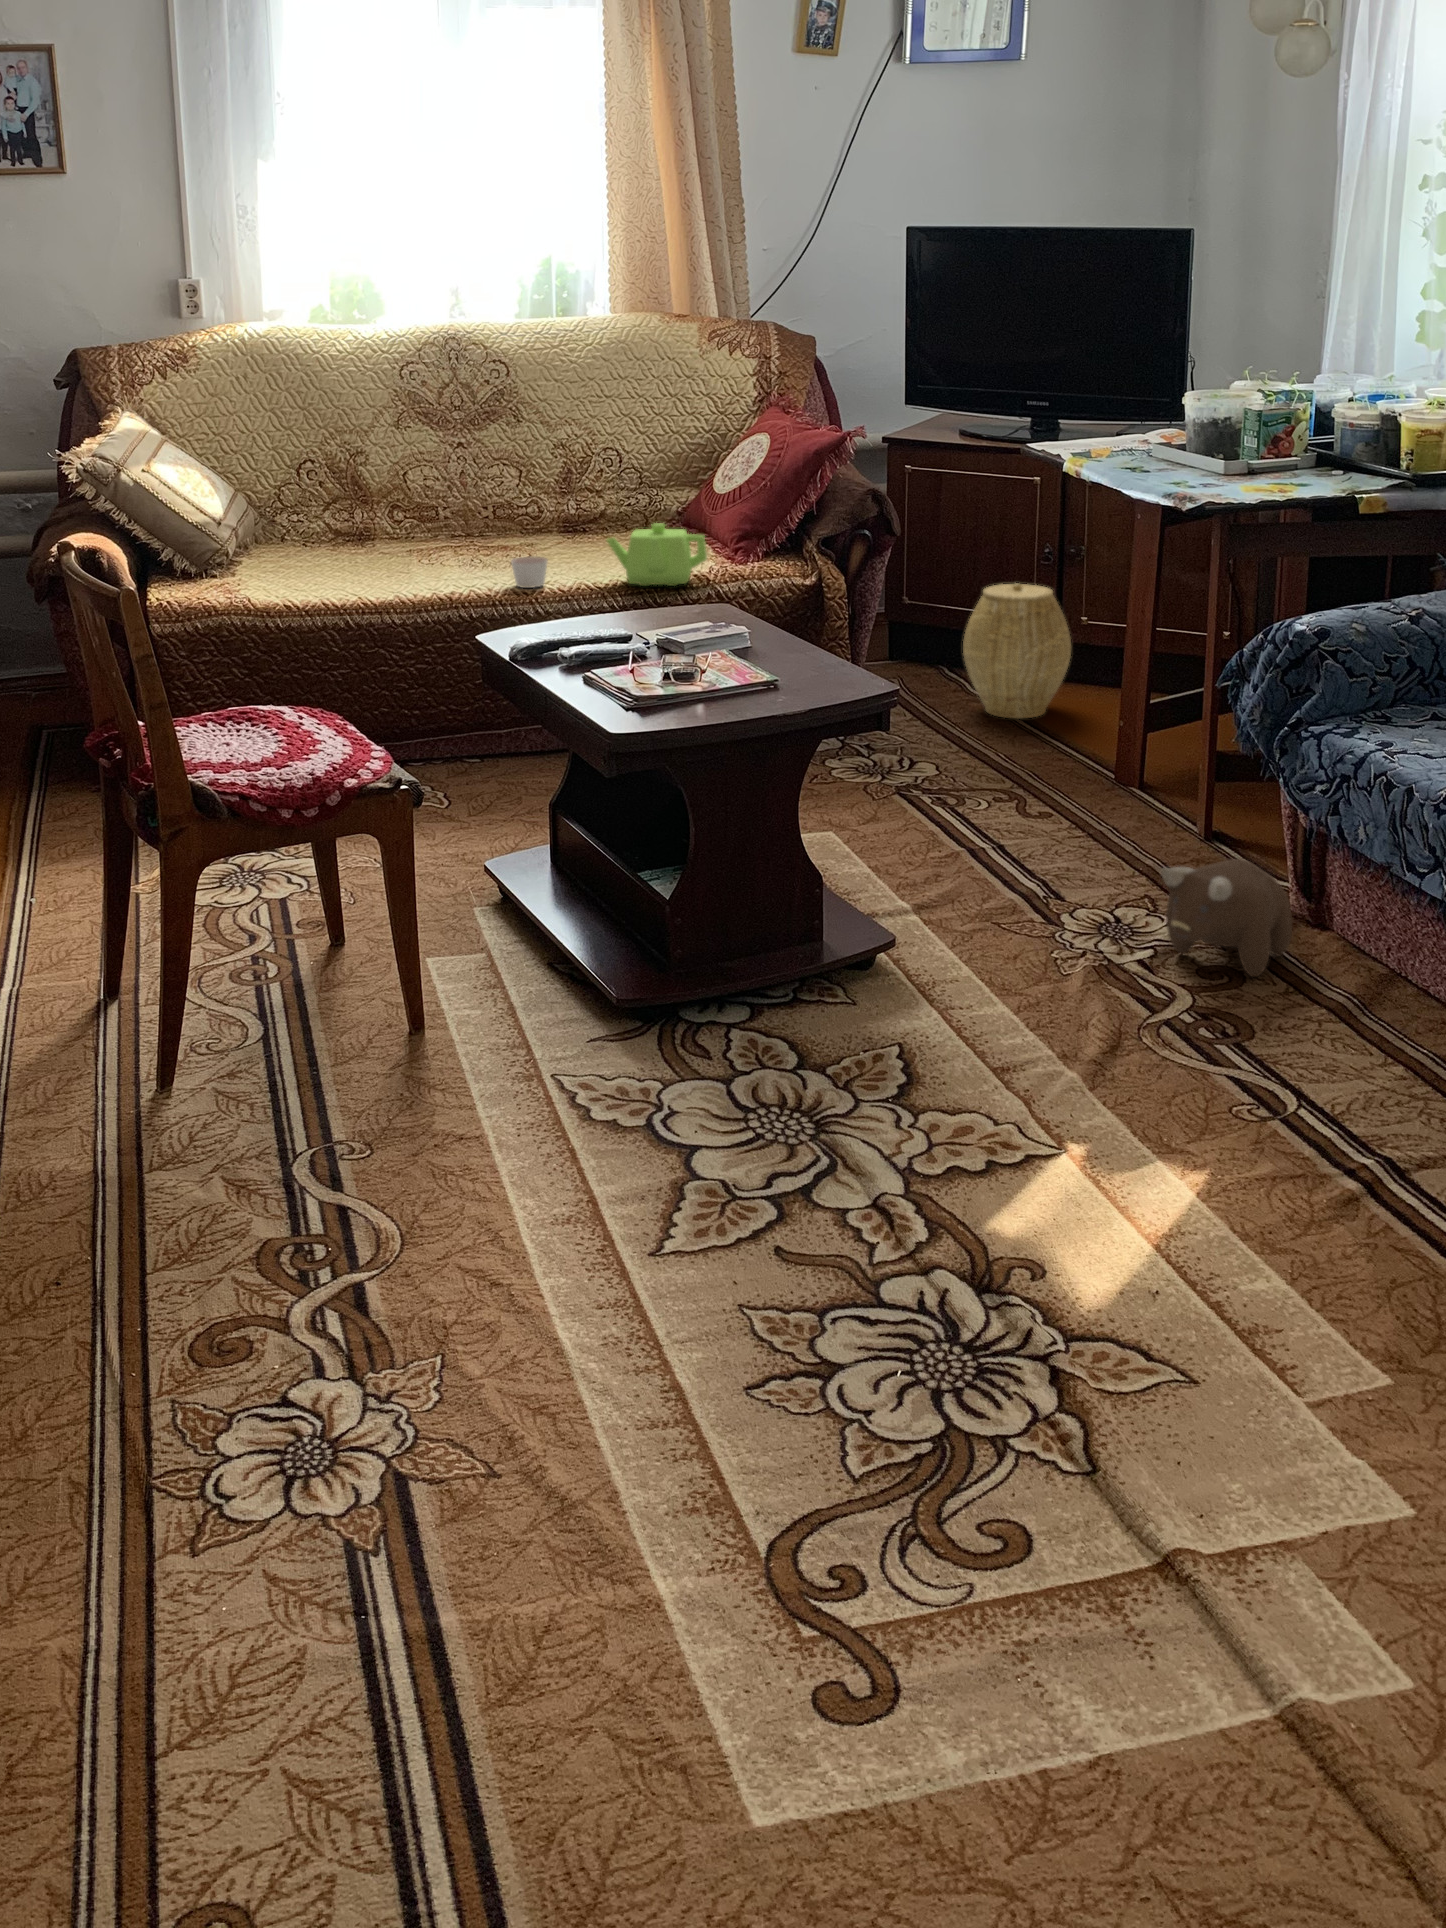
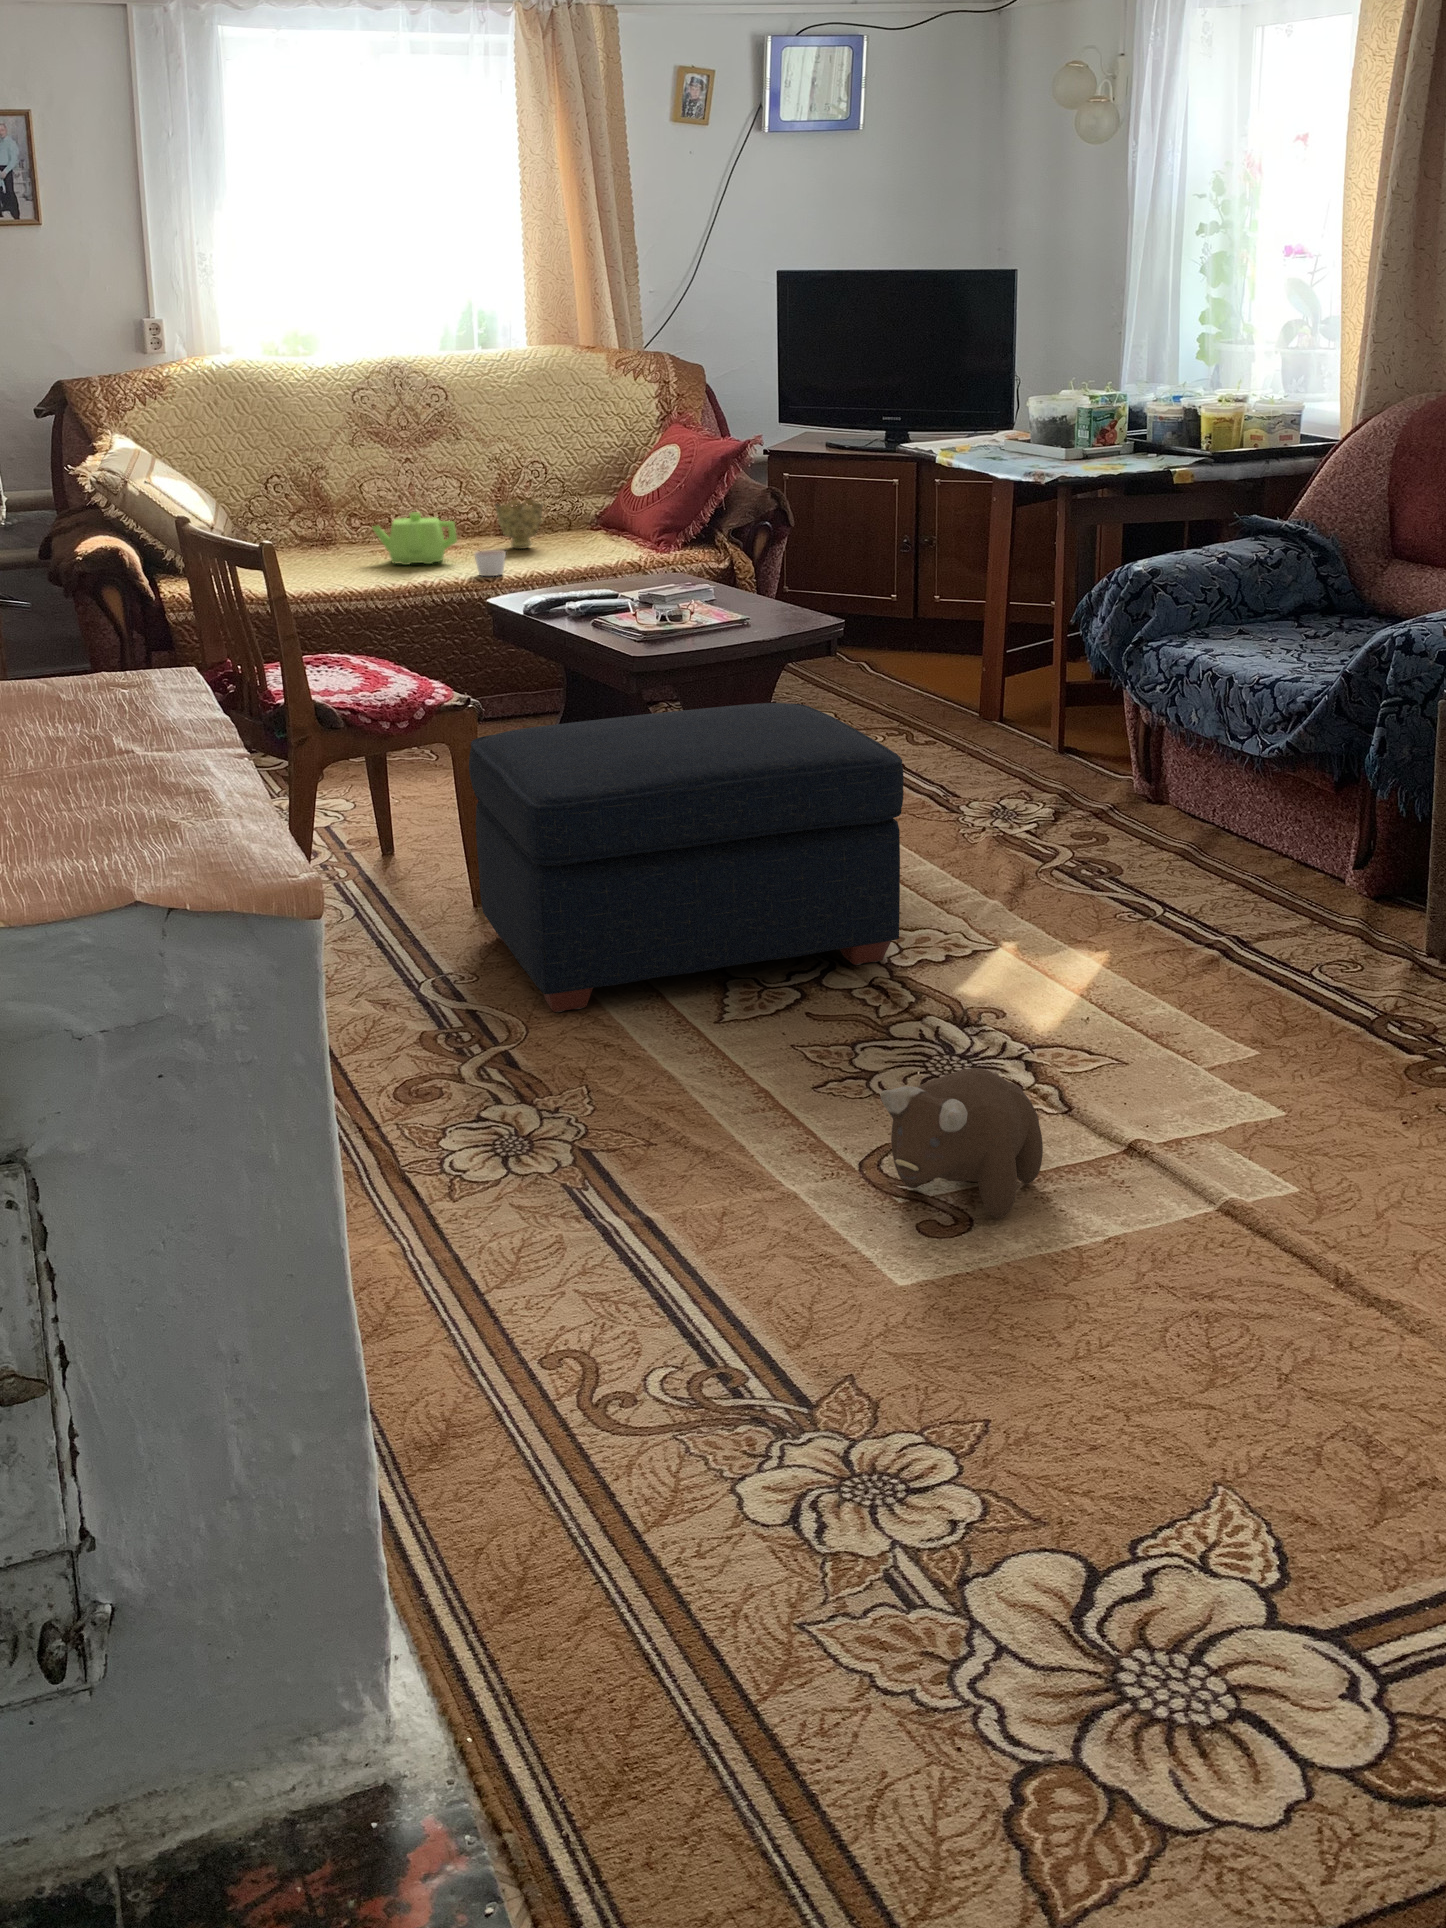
decorative bowl: none [552,493,608,551] -> present [495,499,543,549]
teapot: present [607,523,707,586] -> present [373,513,457,565]
woven basket: present [963,583,1071,719] -> none [846,567,936,680]
ottoman: none [385,798,927,1216] -> present [469,703,904,1012]
plush toy: present [1161,859,1292,977] -> present [880,1068,1043,1218]

